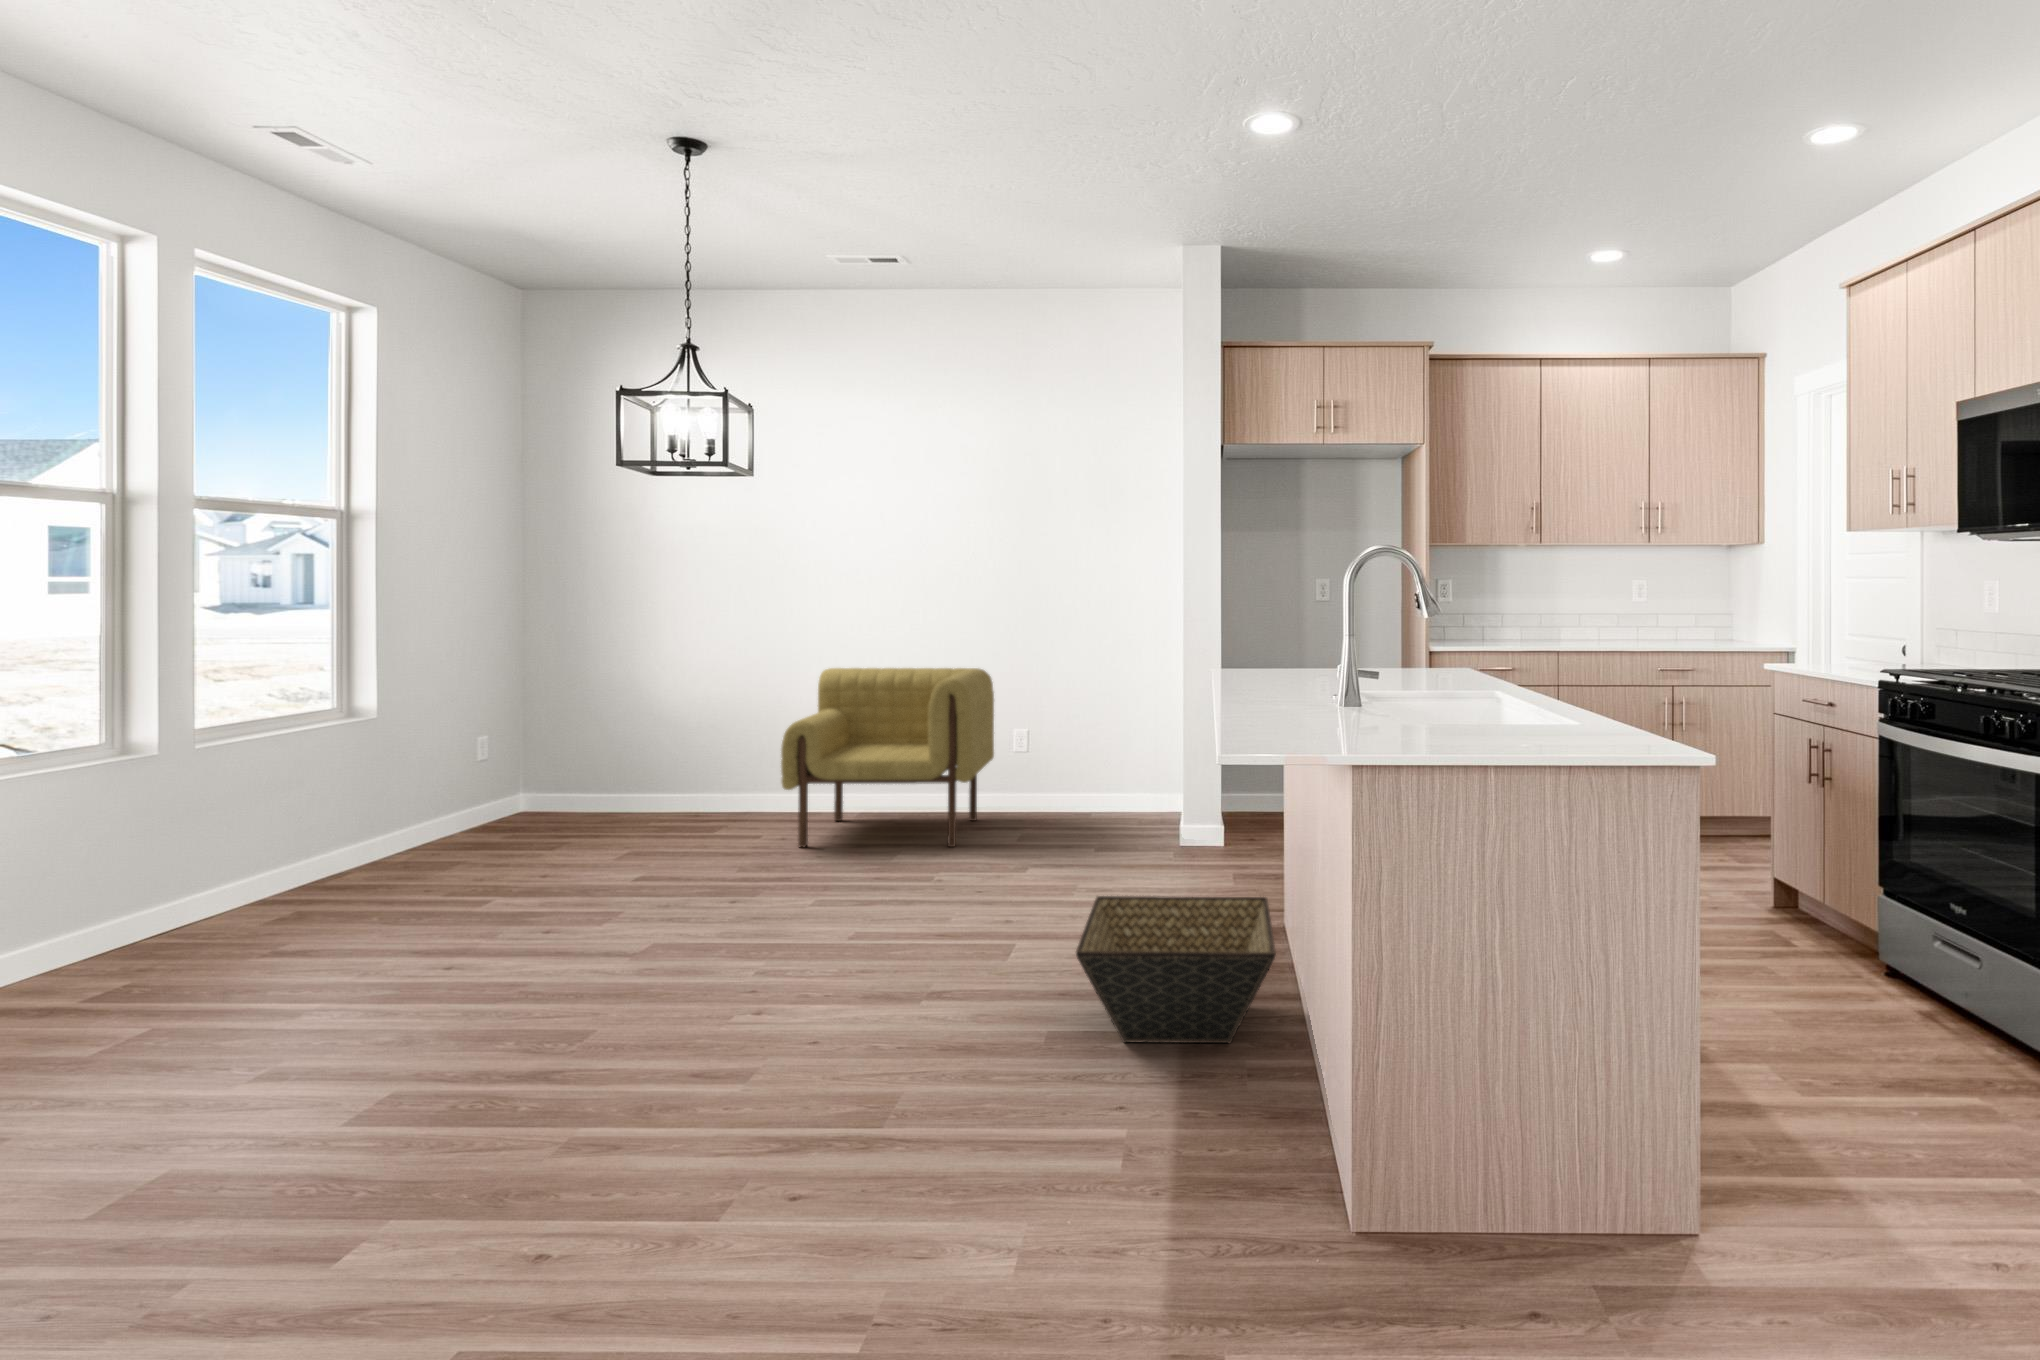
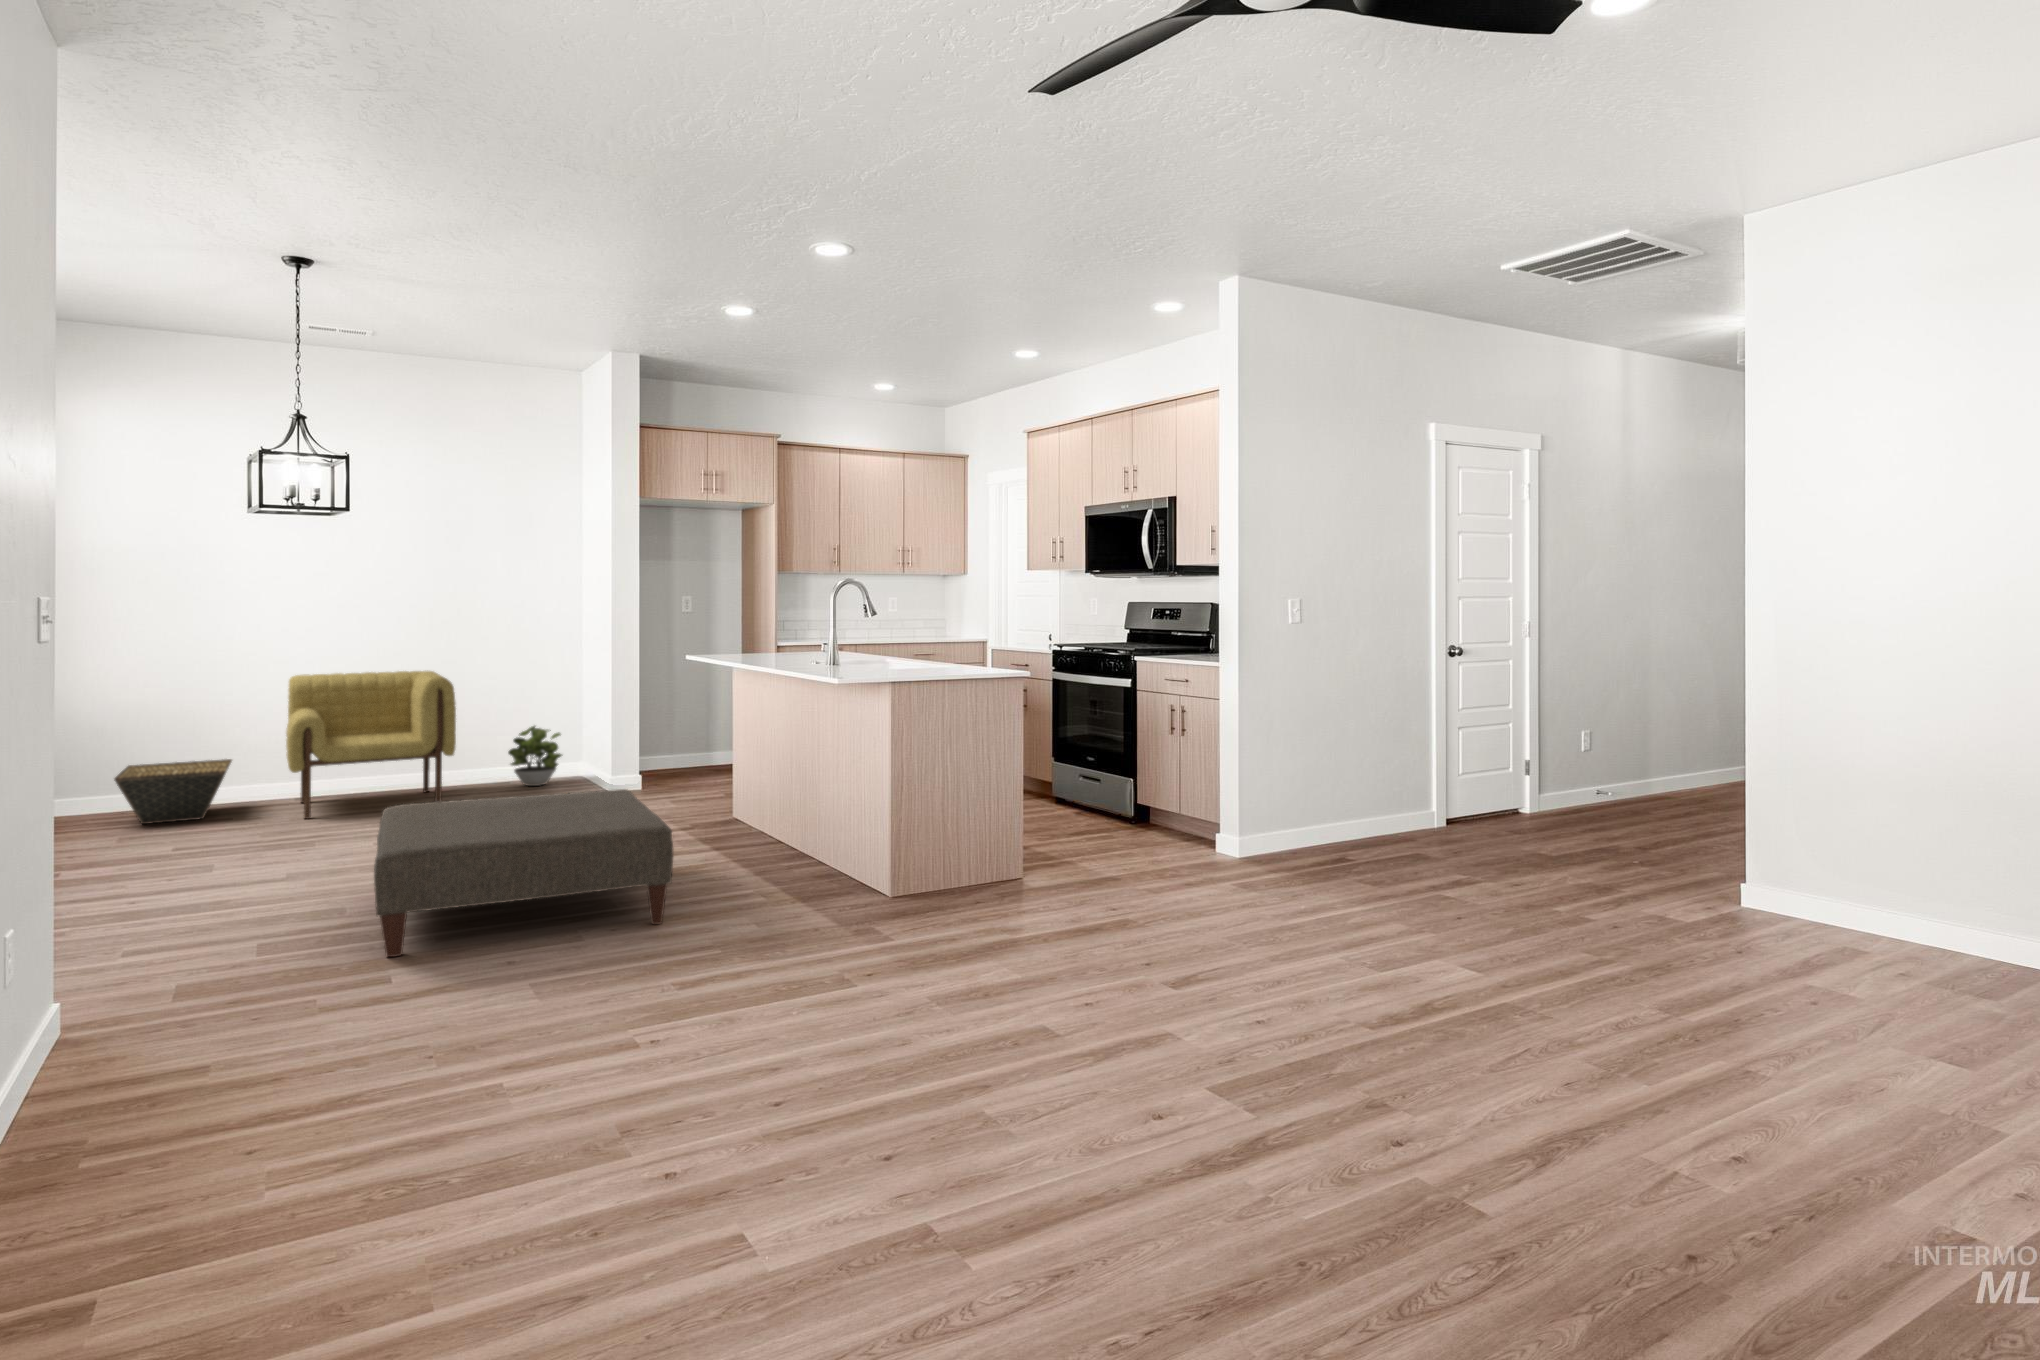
potted plant: none [1060,746,1132,826] -> present [508,726,562,786]
ottoman: none [381,882,1004,1209] -> present [374,789,673,957]
basket: present [1076,896,1276,1043] -> present [114,759,232,824]

